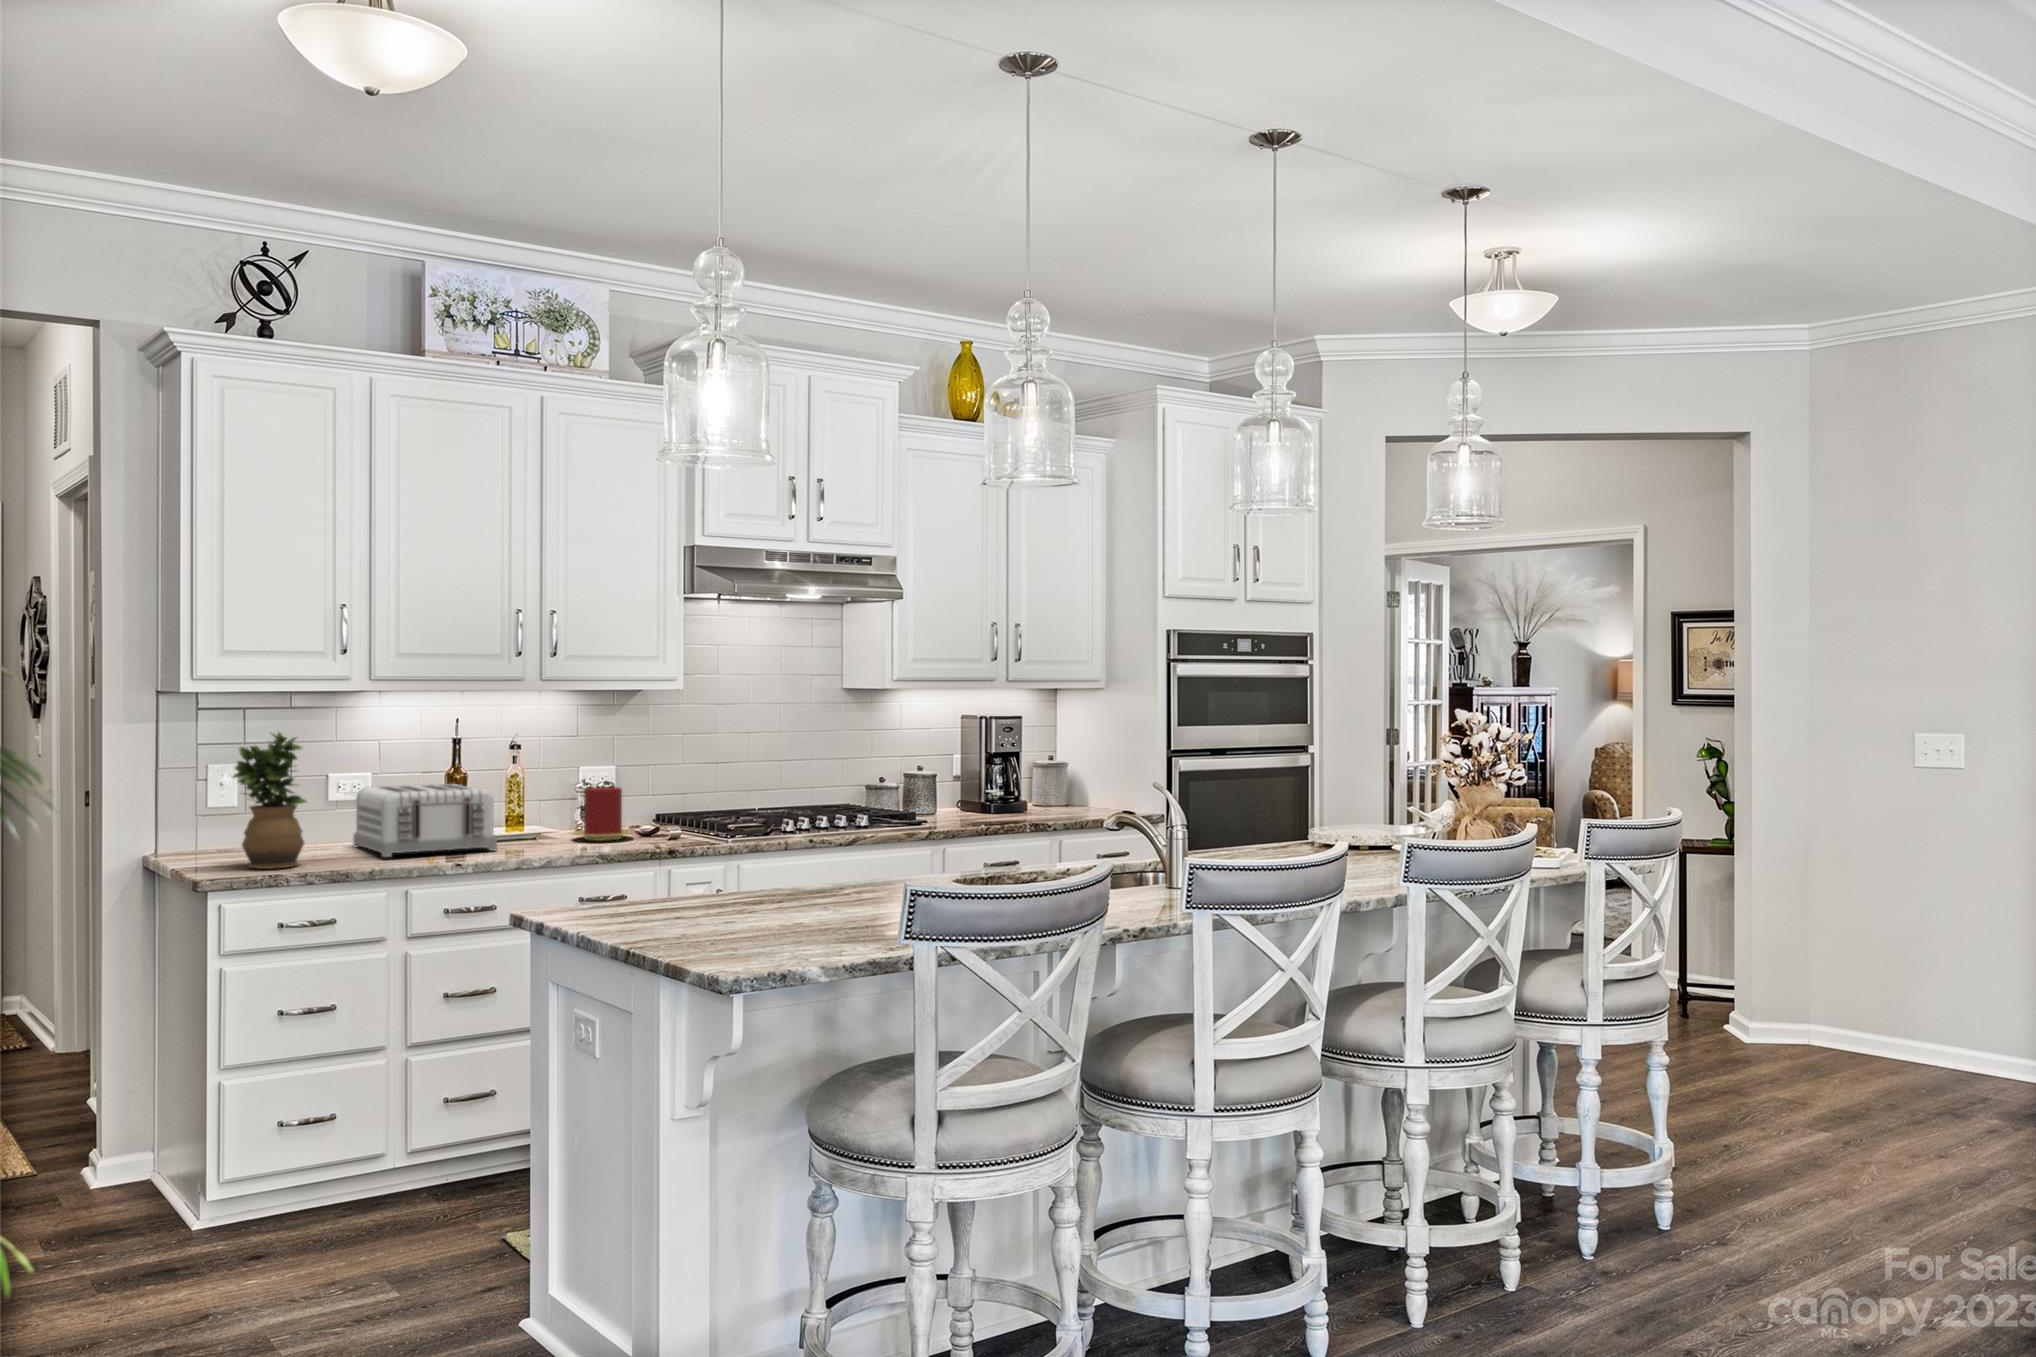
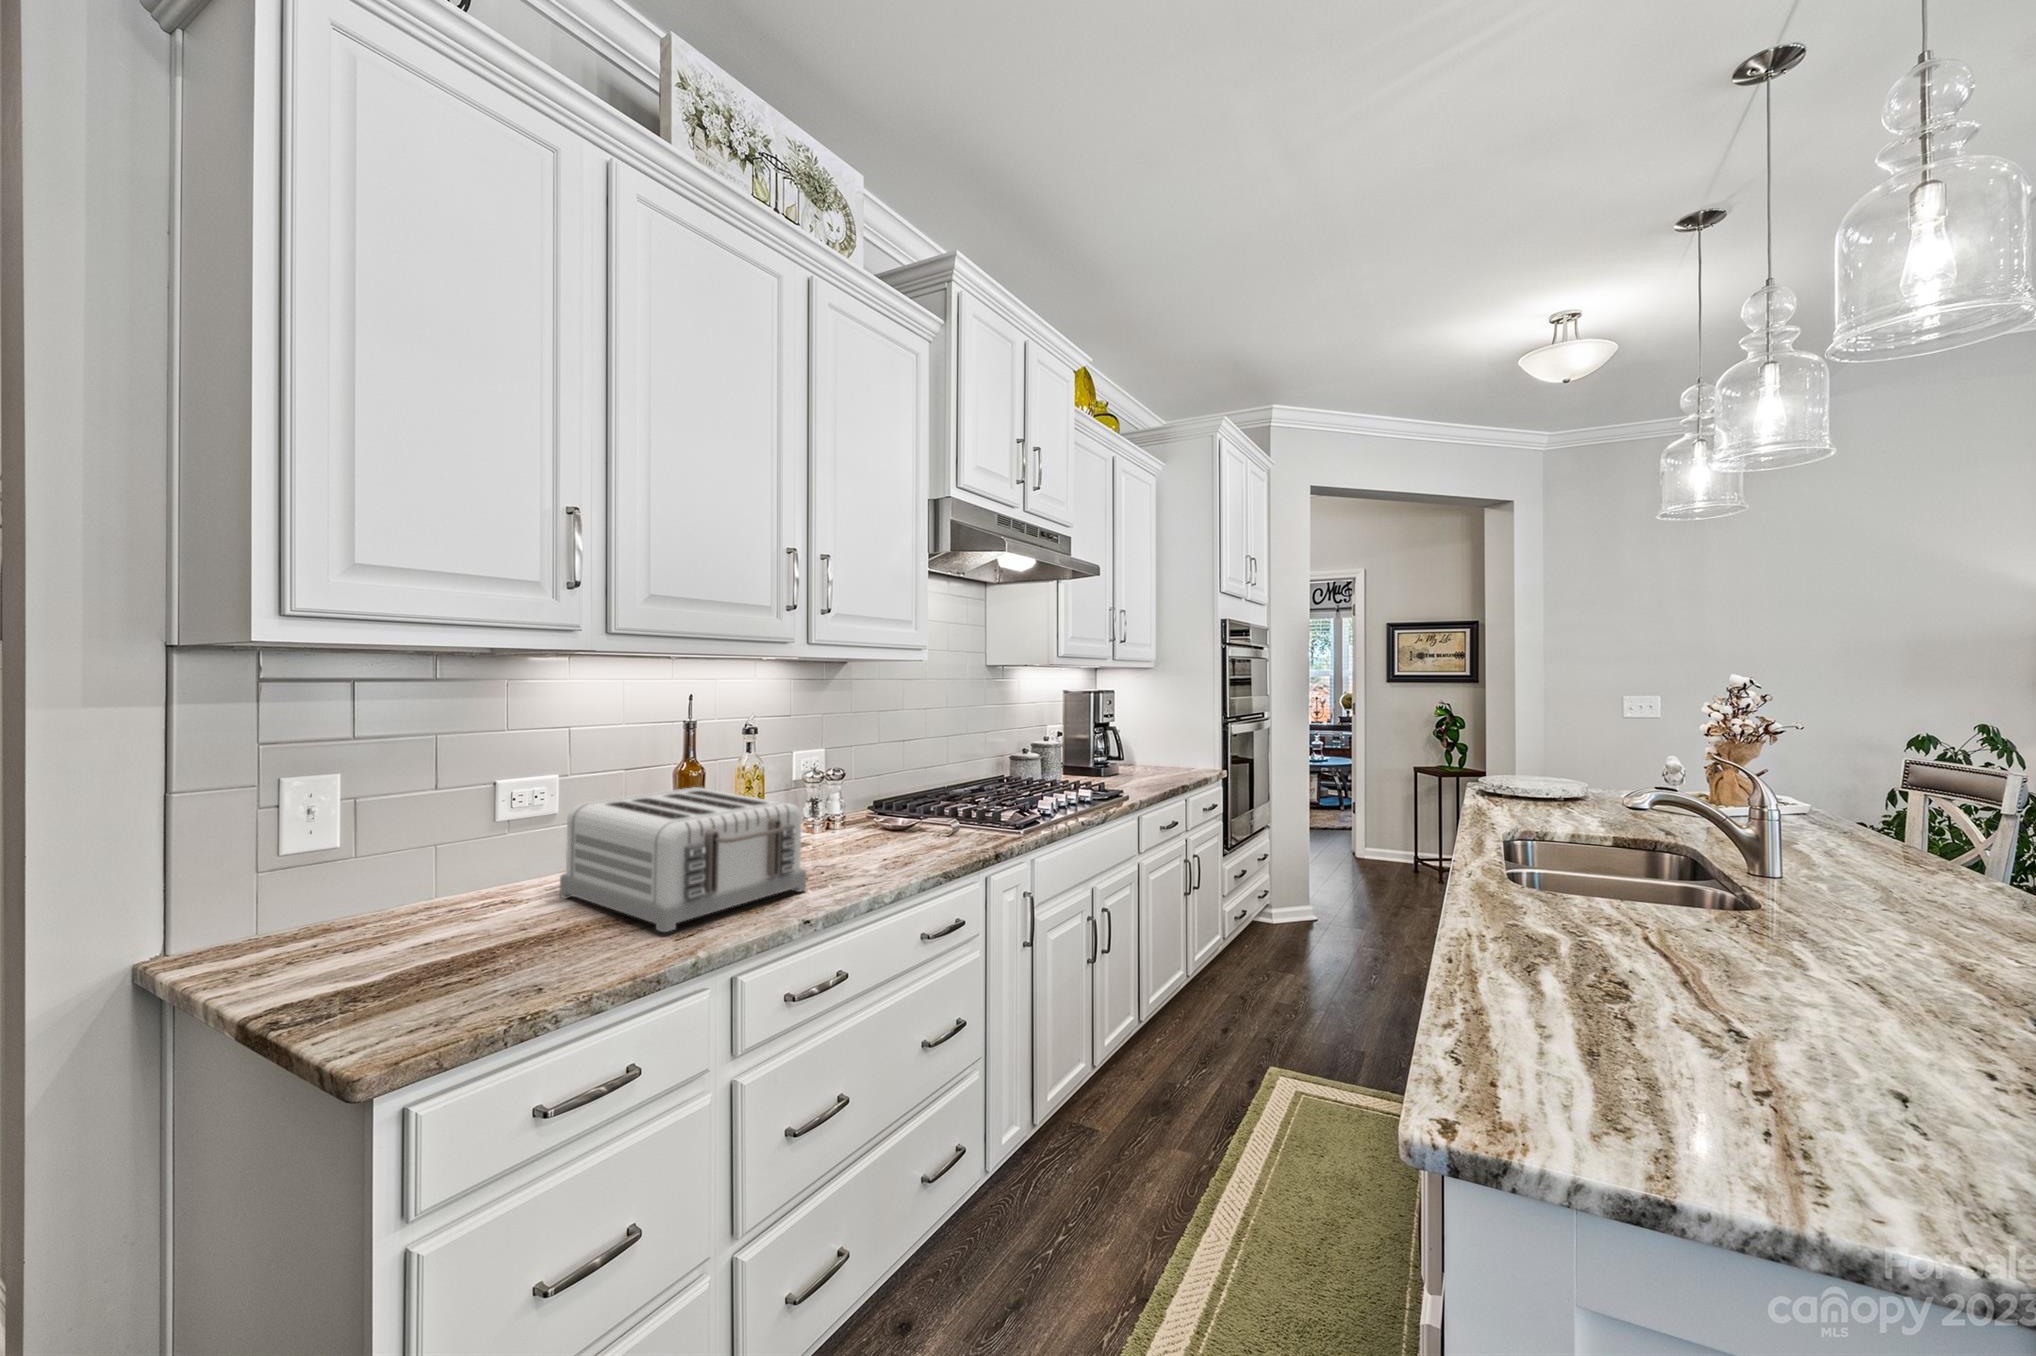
potted plant: present [232,733,306,869] -> none [386,730,540,1004]
candle: present [572,787,633,841] -> none [853,781,930,853]

